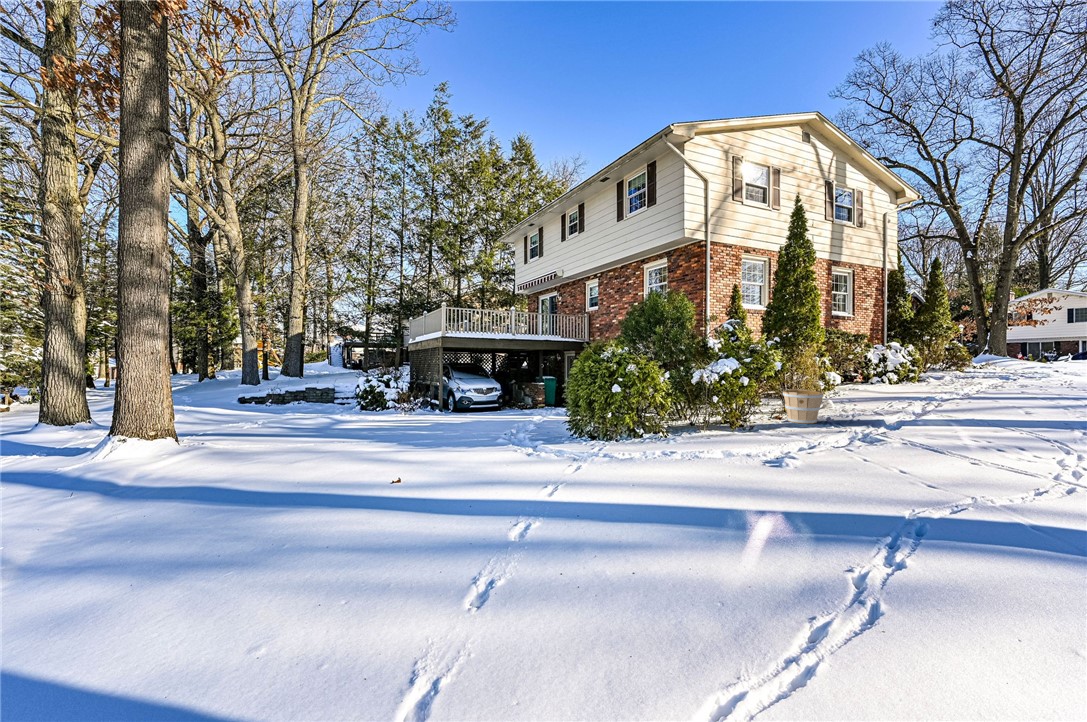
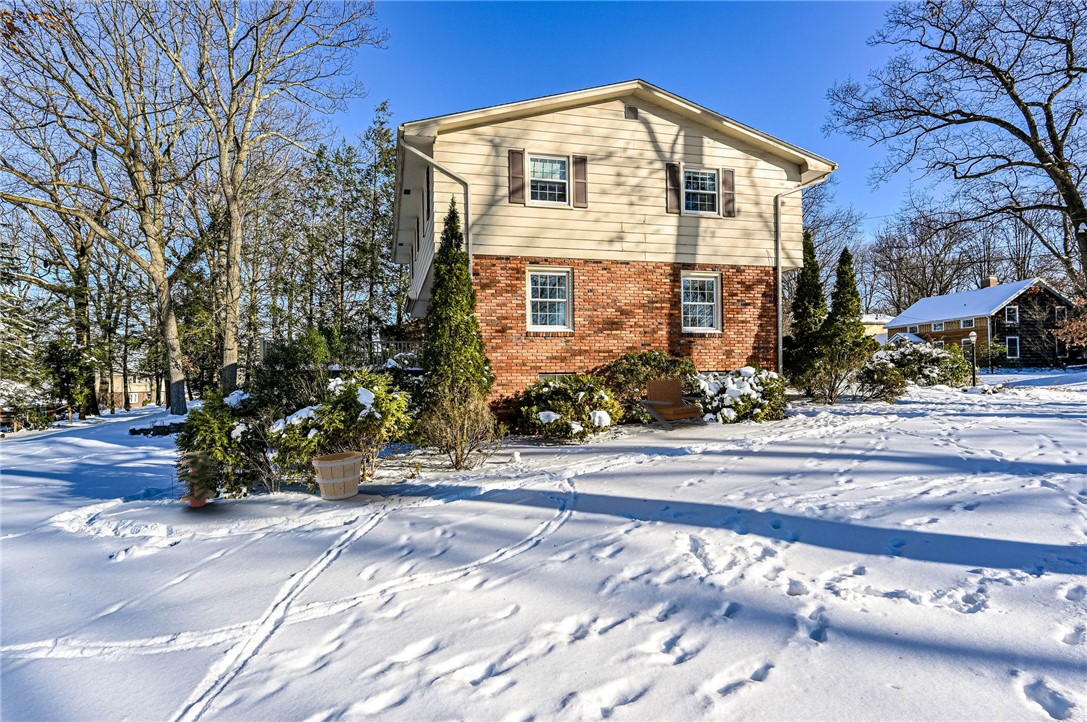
lounge chair: none [832,349,881,387] -> present [640,379,708,431]
decorative plant: none [696,385,728,429] -> present [179,451,218,507]

